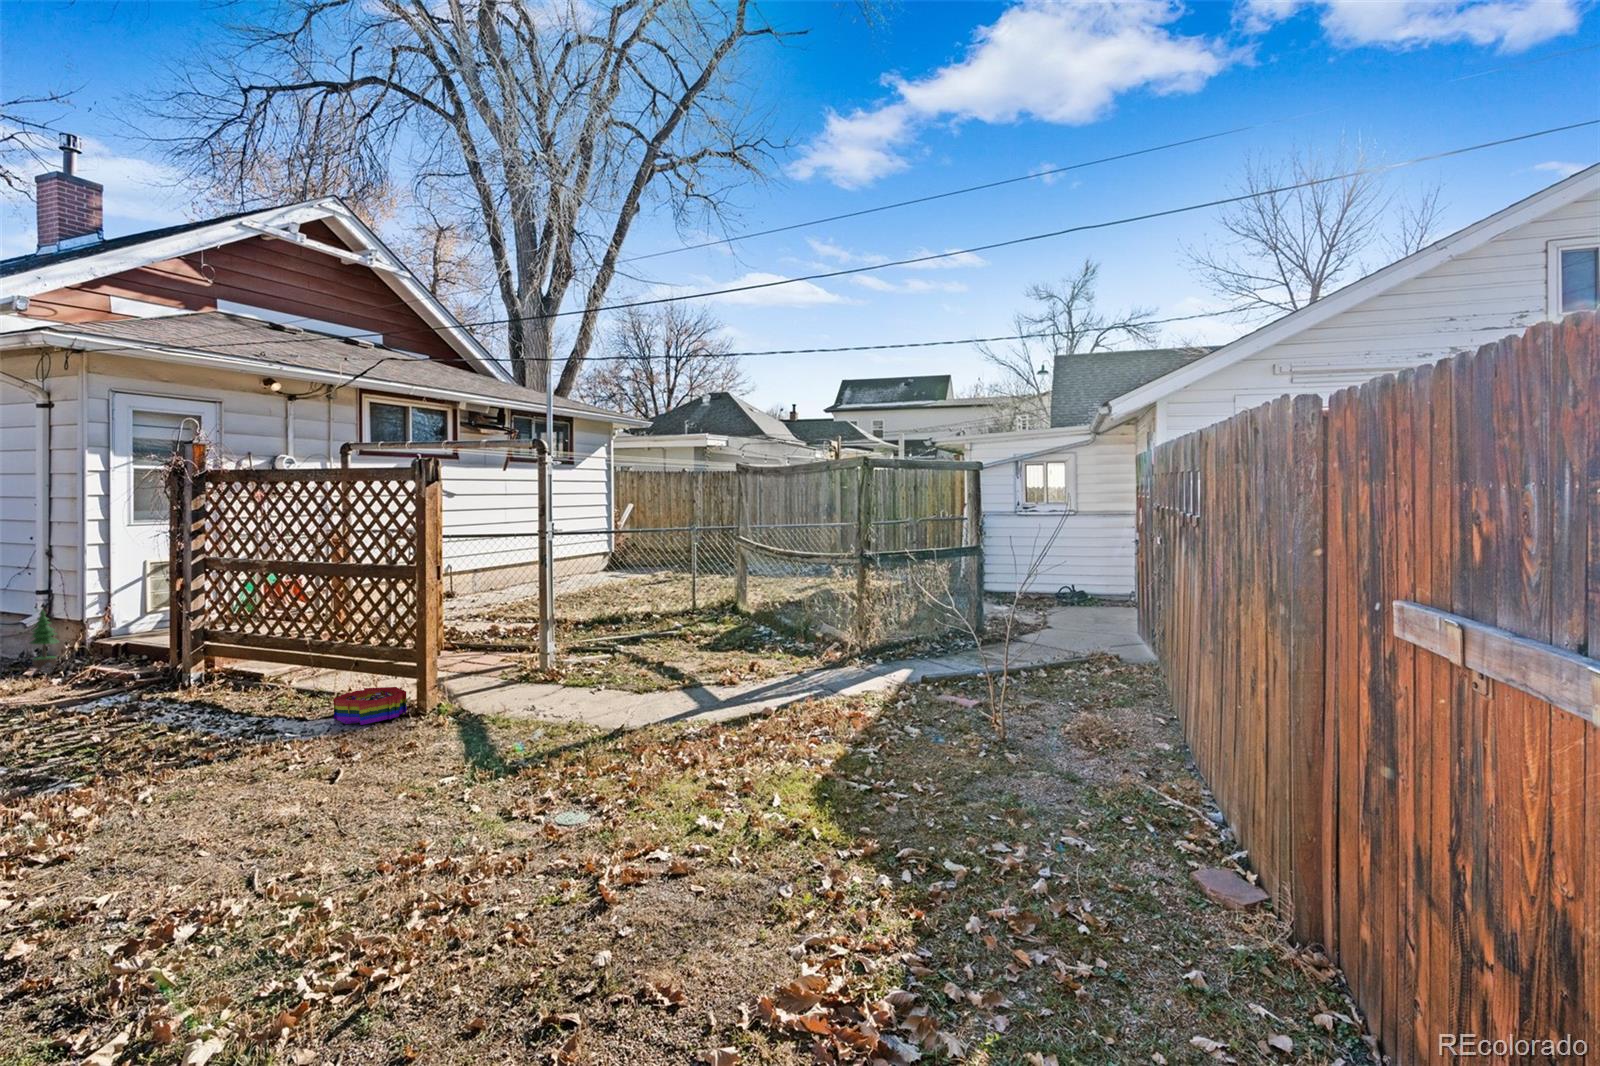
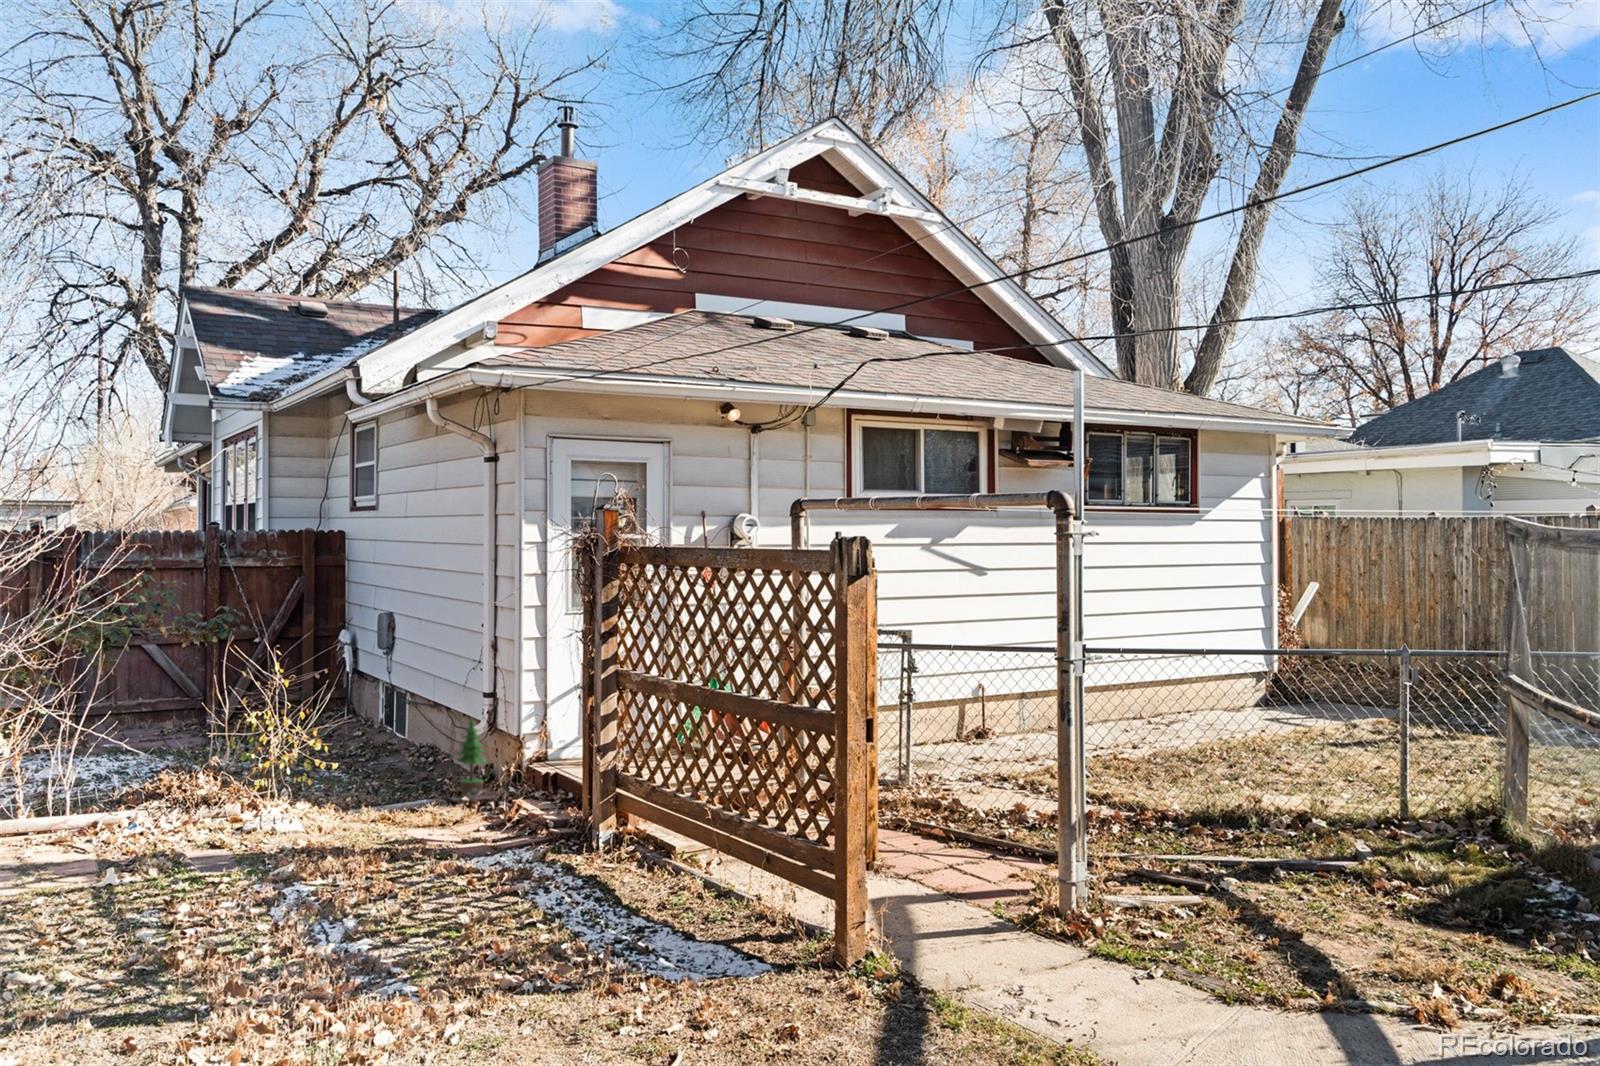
storage bin: present [334,687,407,725] -> none [716,907,819,974]

